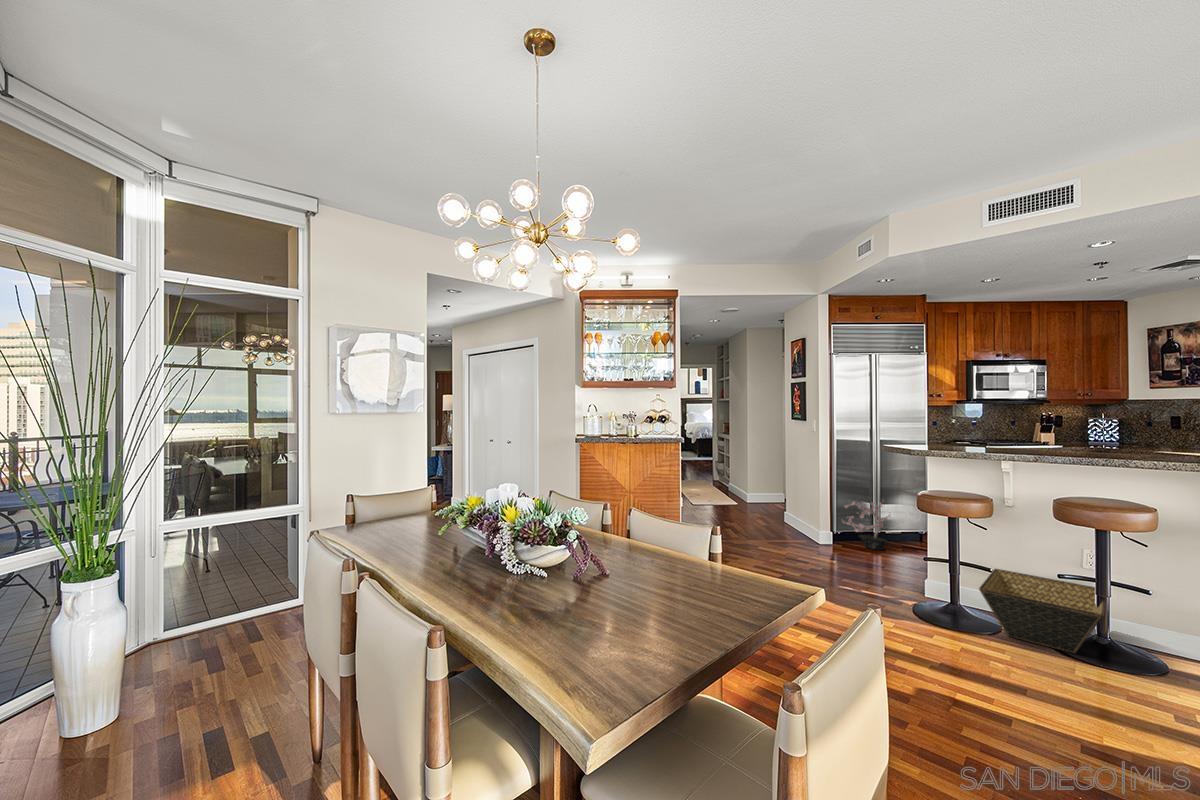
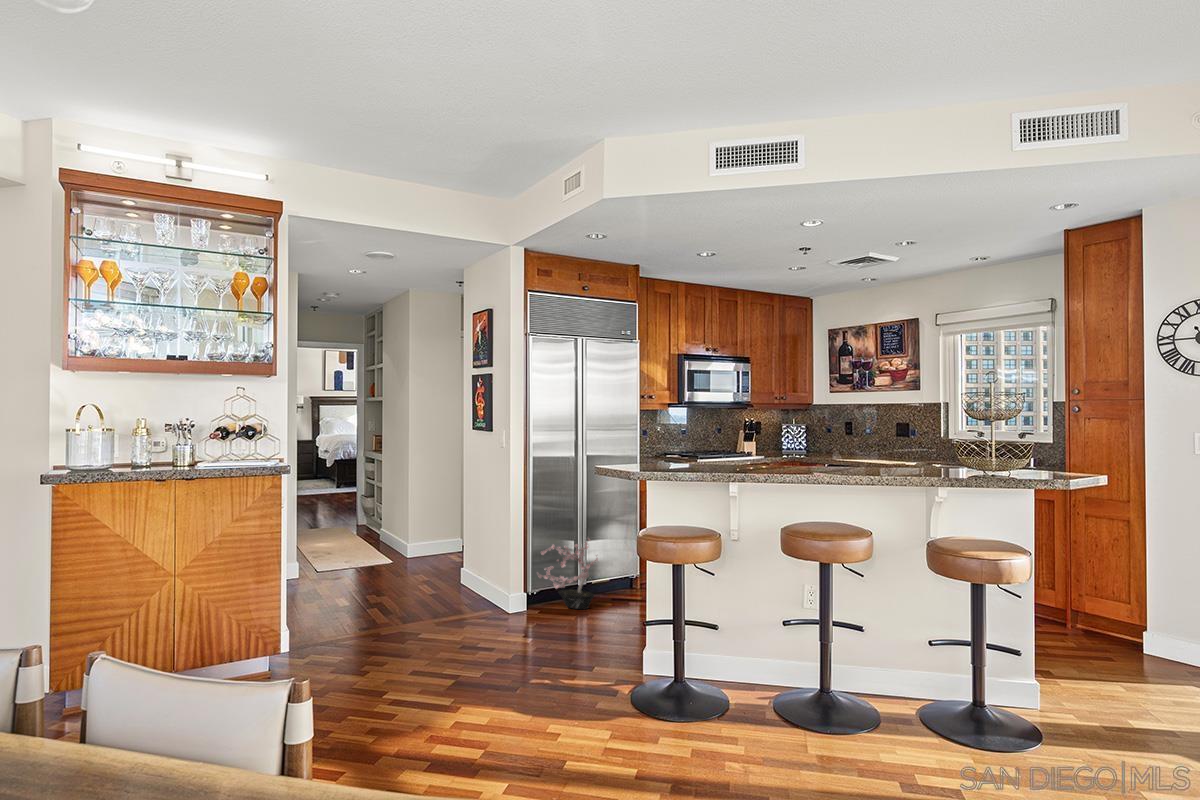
basket: present [979,569,1105,654] -> none [715,625,846,731]

